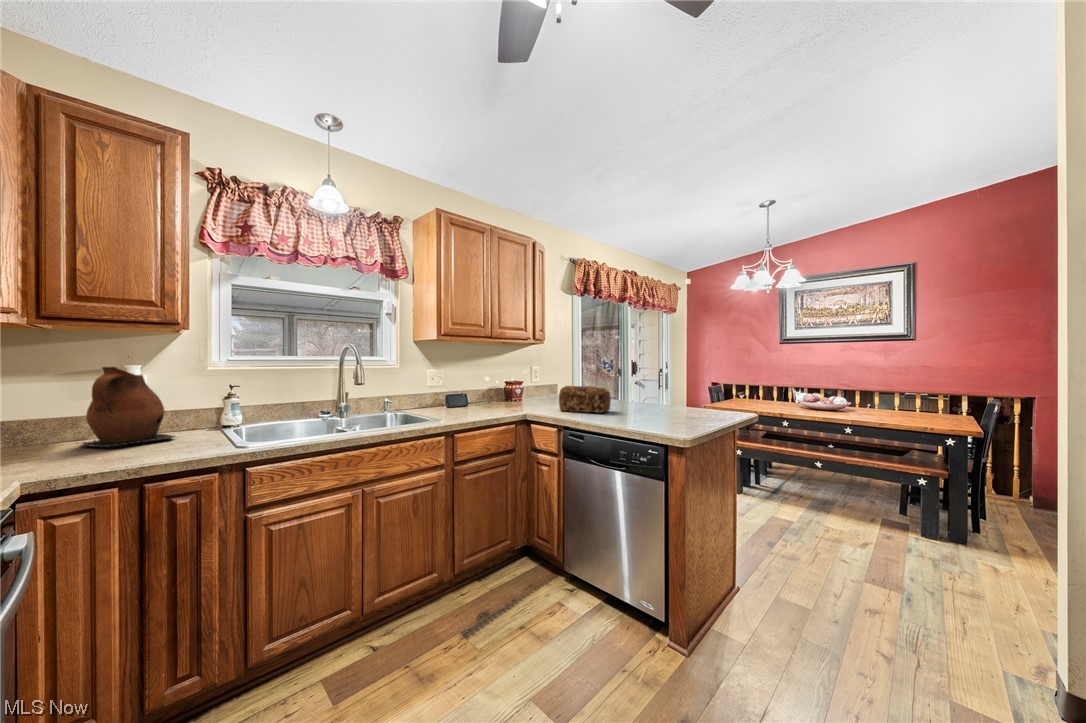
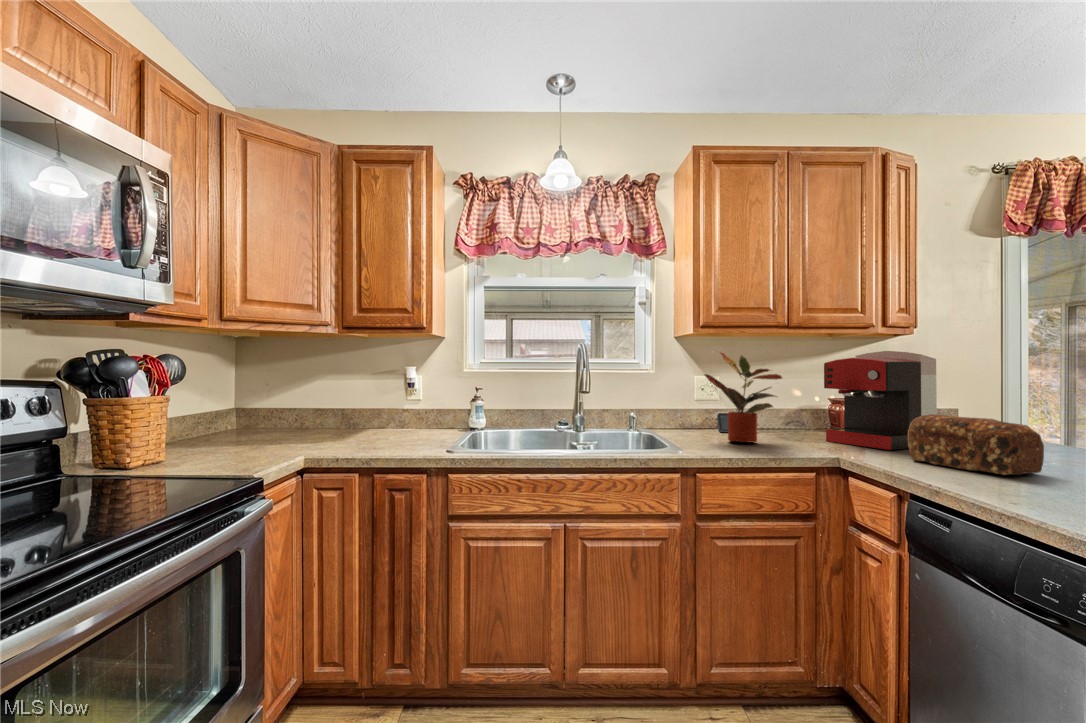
potted plant: none [445,351,493,412] -> present [704,352,782,442]
coffee maker: none [509,352,559,407] -> present [824,351,937,450]
ceramic pitcher: present [83,367,175,447] -> none [367,369,425,437]

